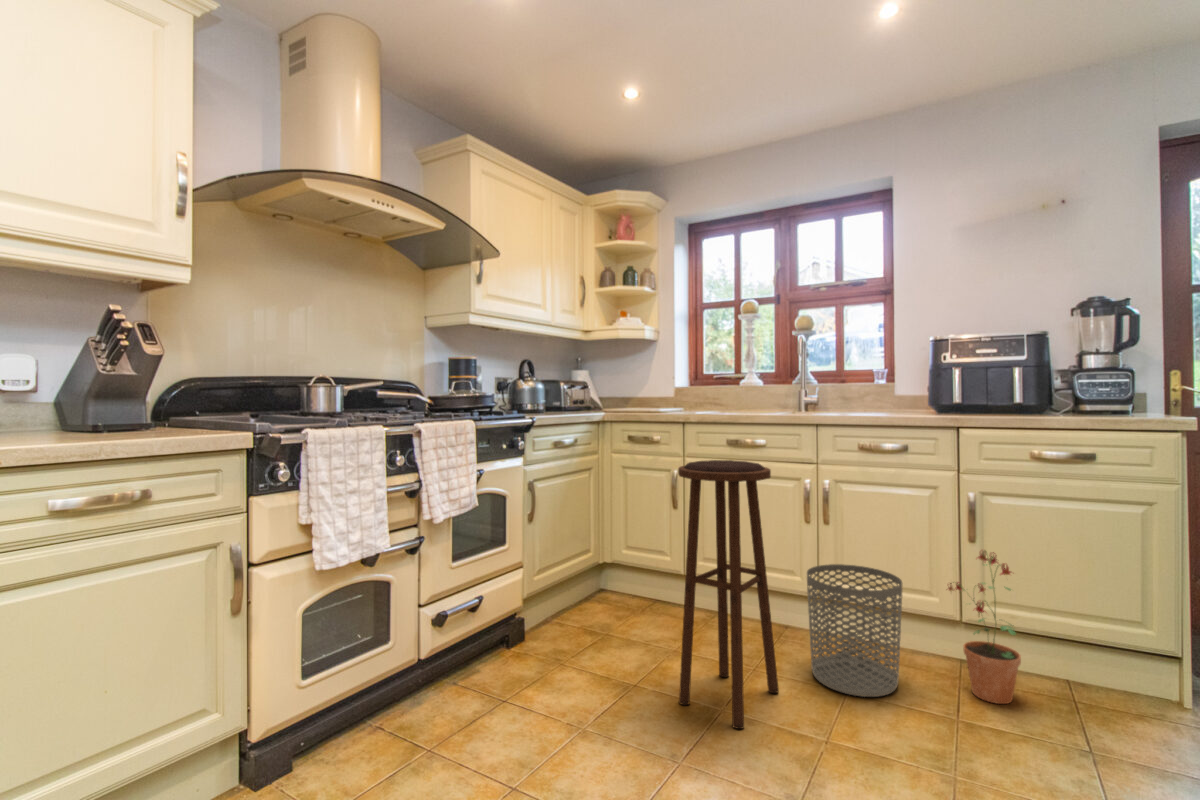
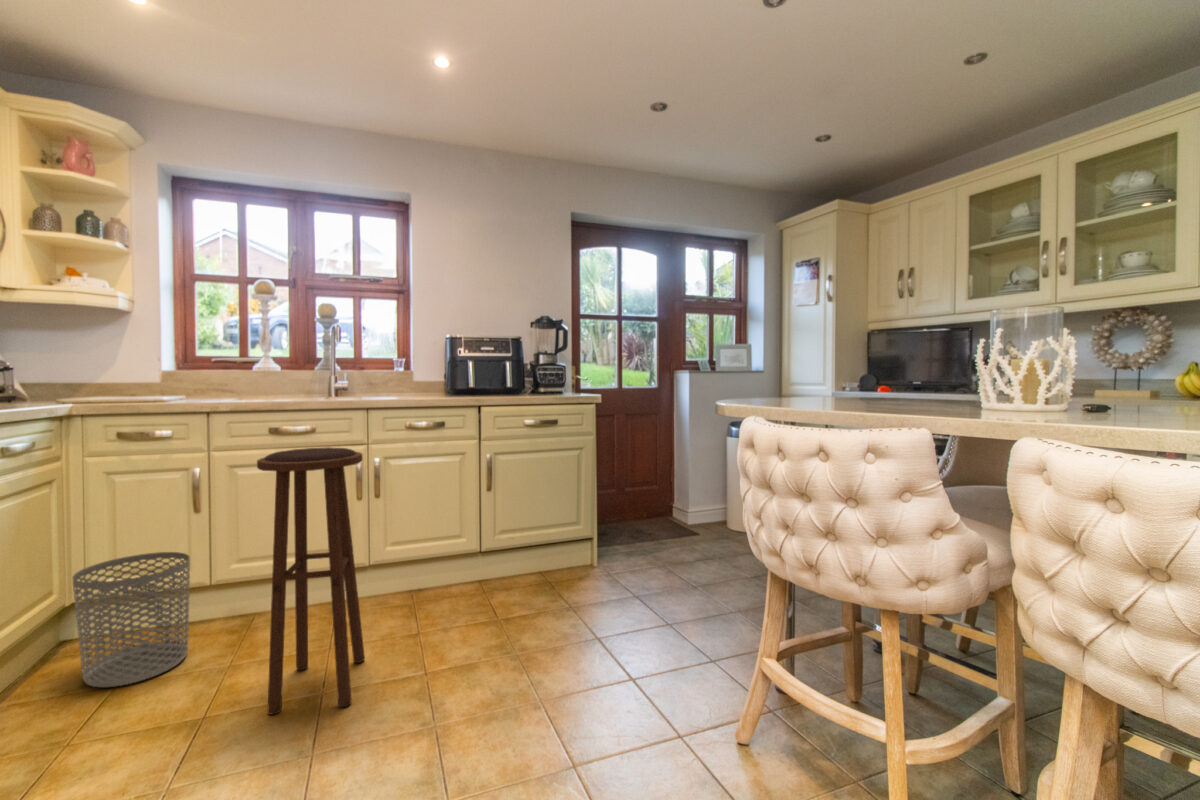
potted plant: present [948,550,1021,704] -> none [477,495,530,602]
waste bin: present [807,564,903,697] -> present [73,552,190,687]

